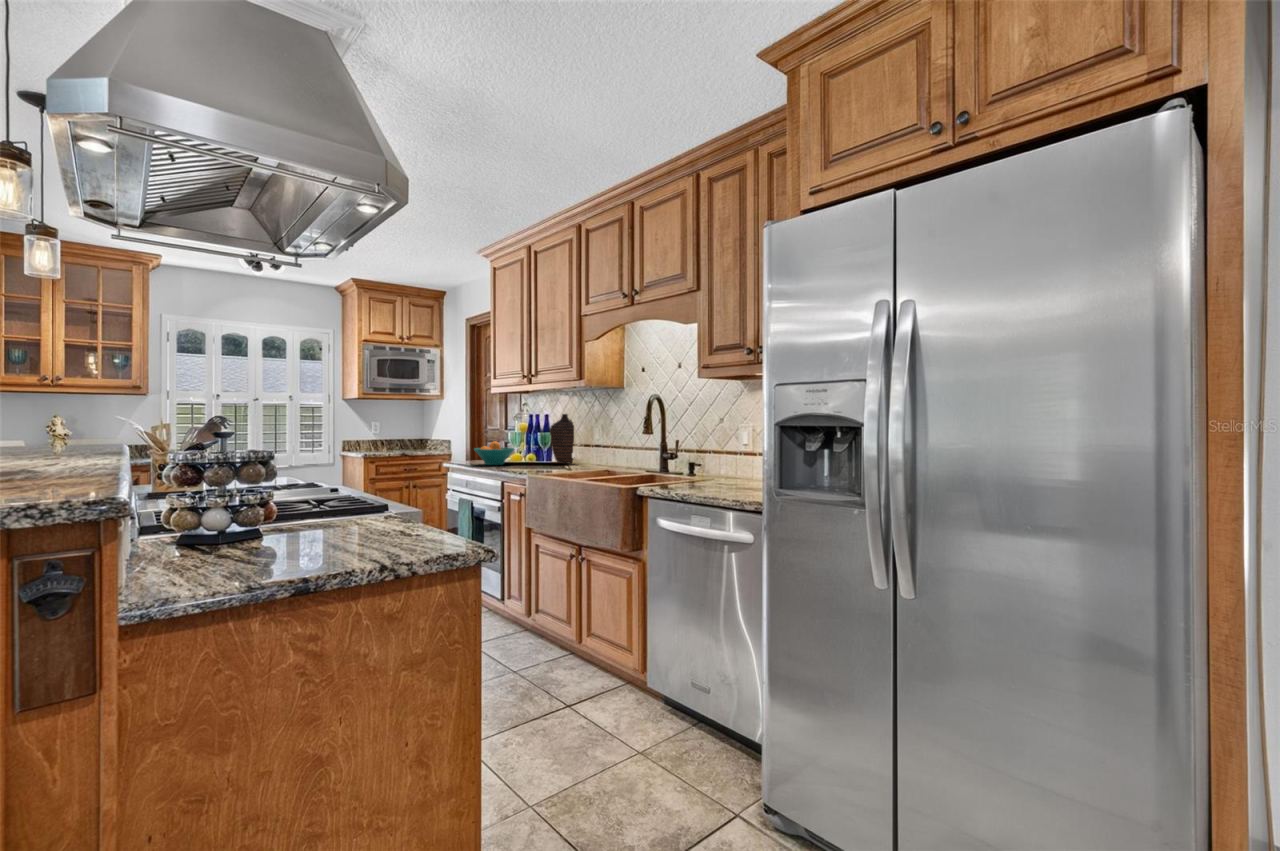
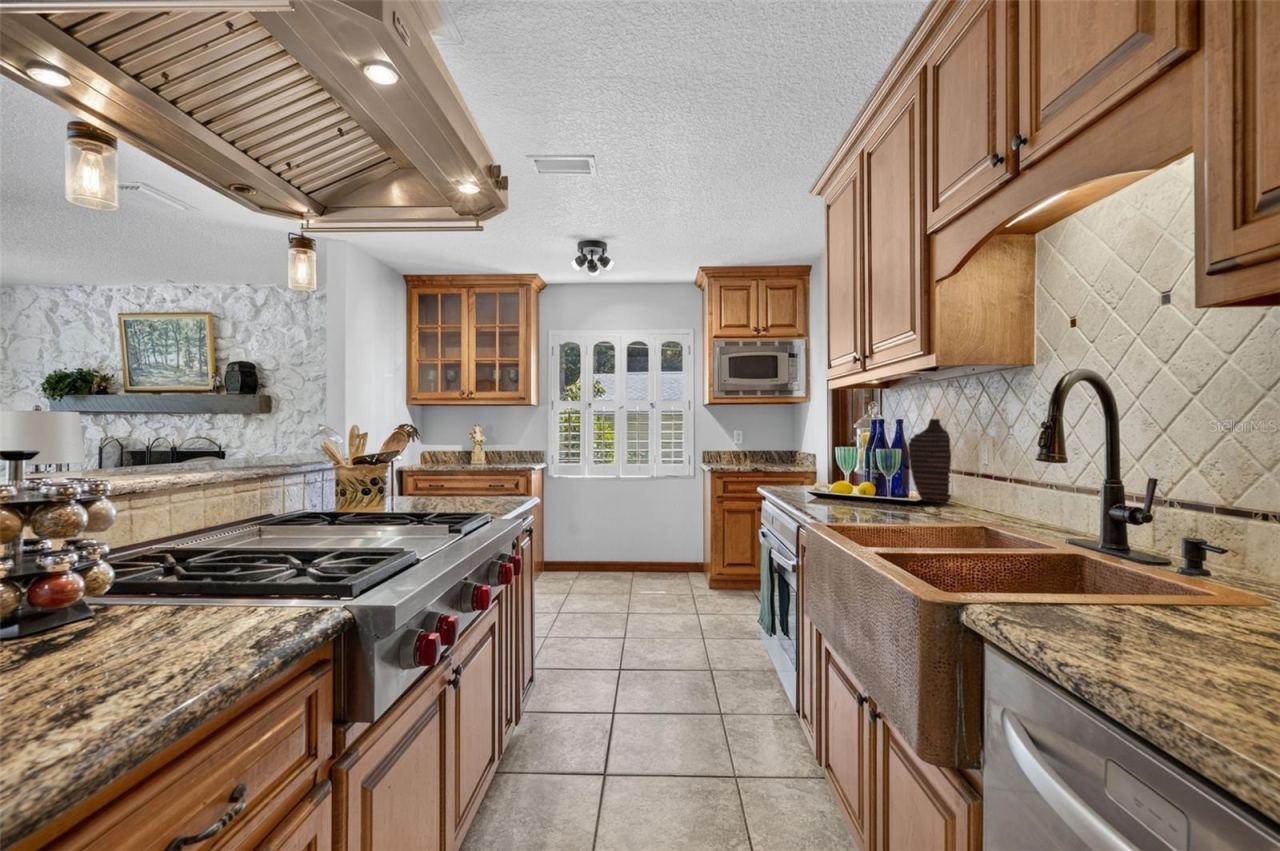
fruit bowl: present [474,441,515,465] -> none [790,461,853,497]

